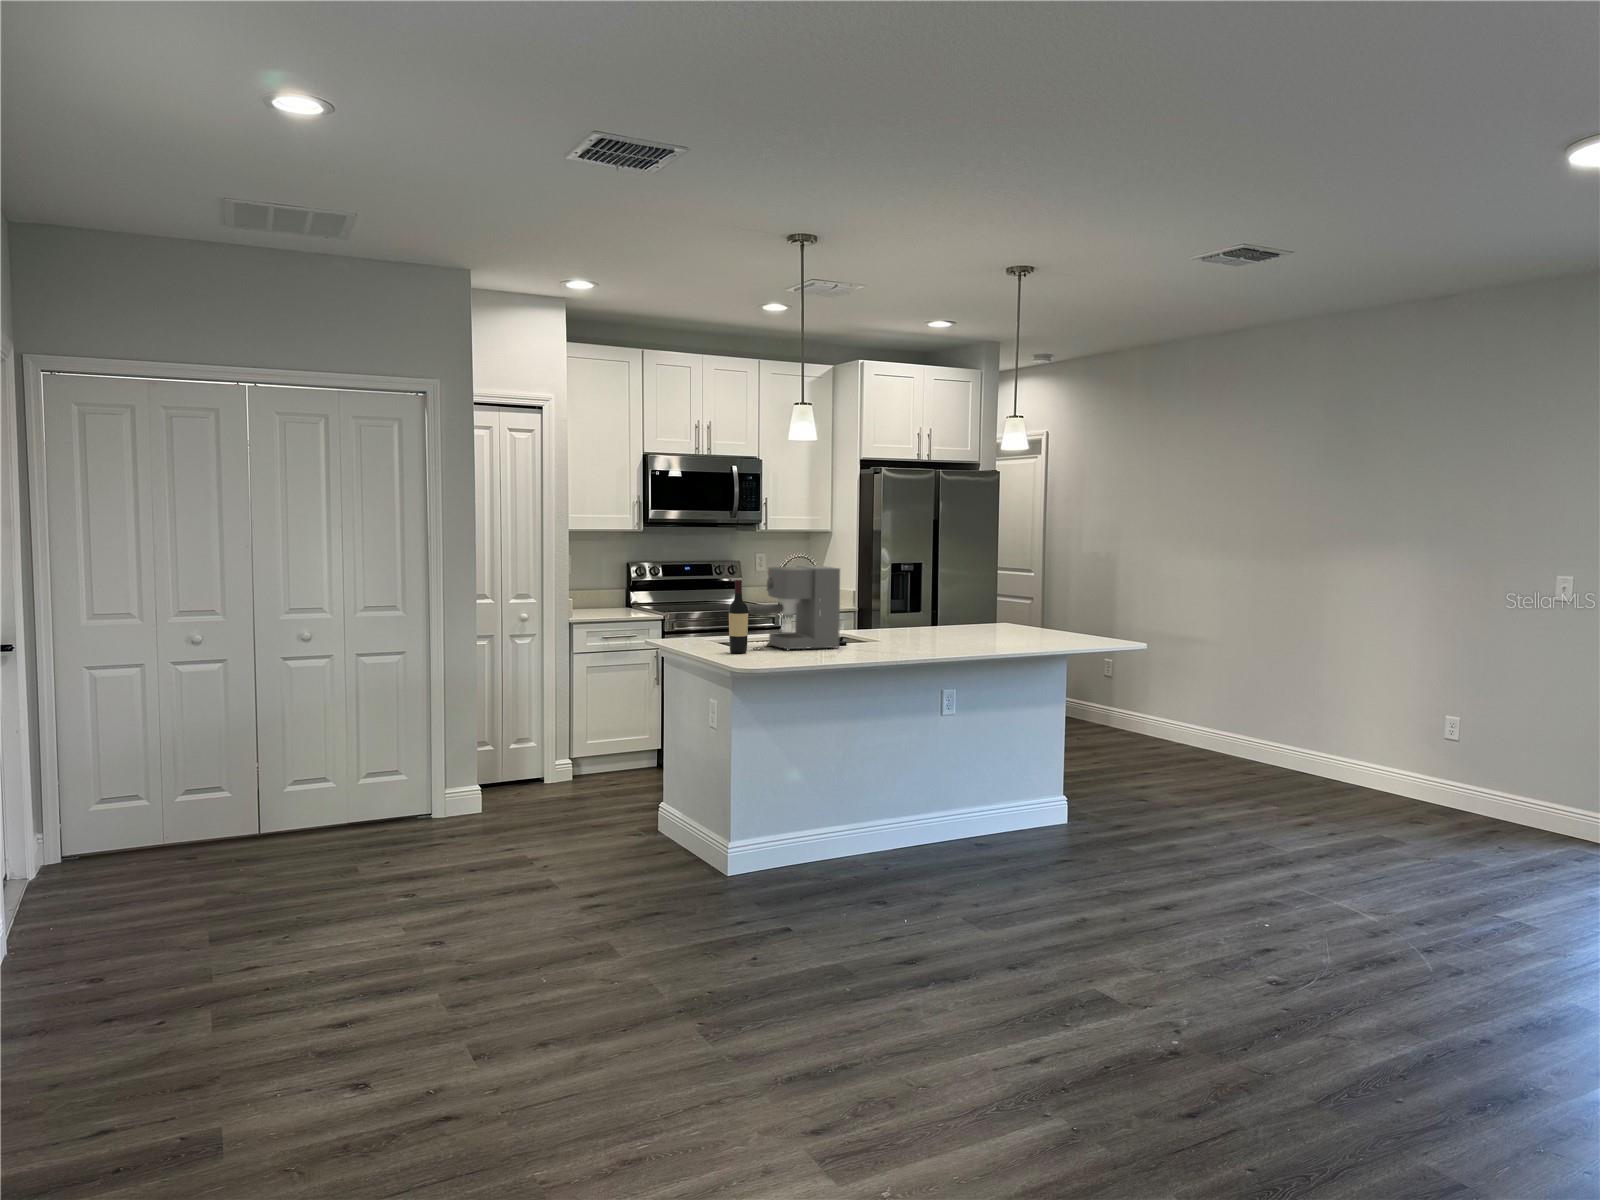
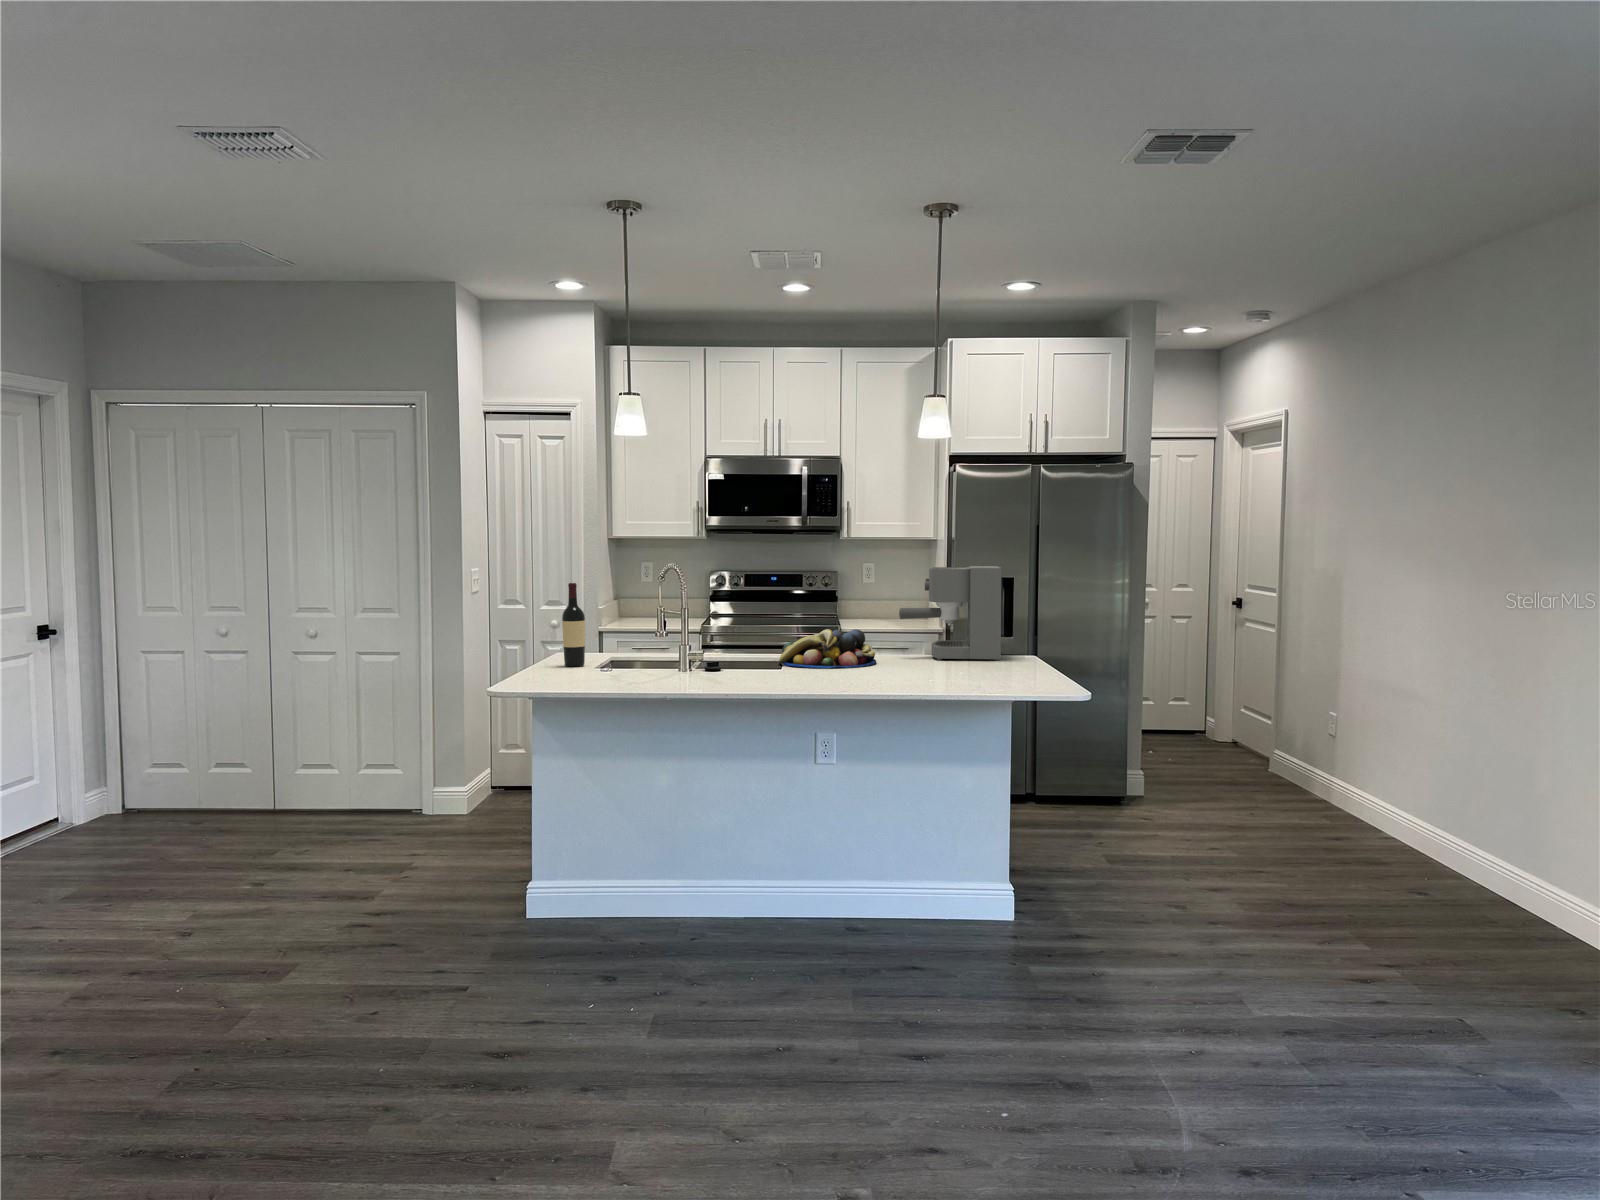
coffee maker: present [749,566,840,651] -> present [899,566,1001,661]
fruit bowl: none [882,614,962,645] -> present [779,629,876,669]

